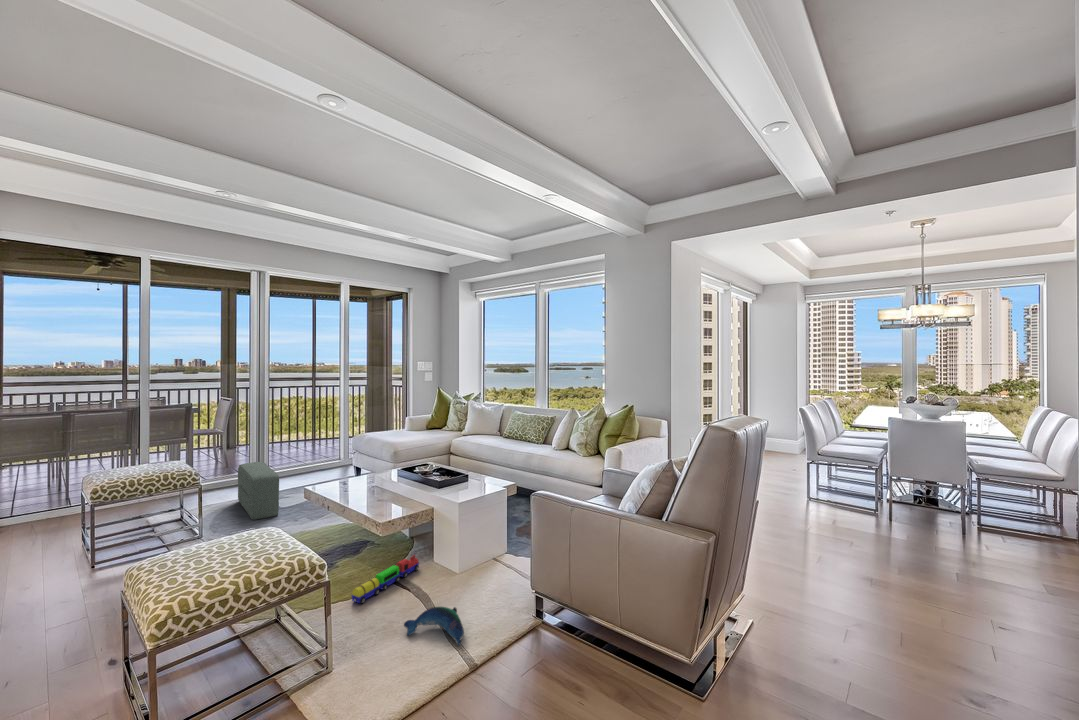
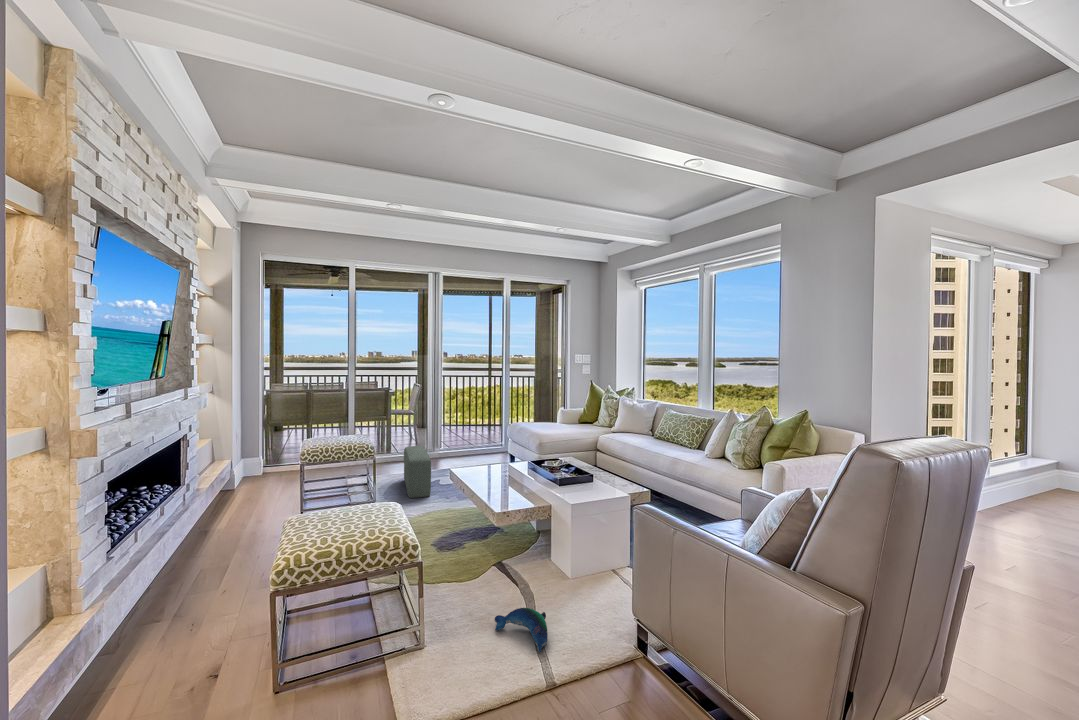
toy train: present [352,555,419,604] -> none [459,552,531,591]

